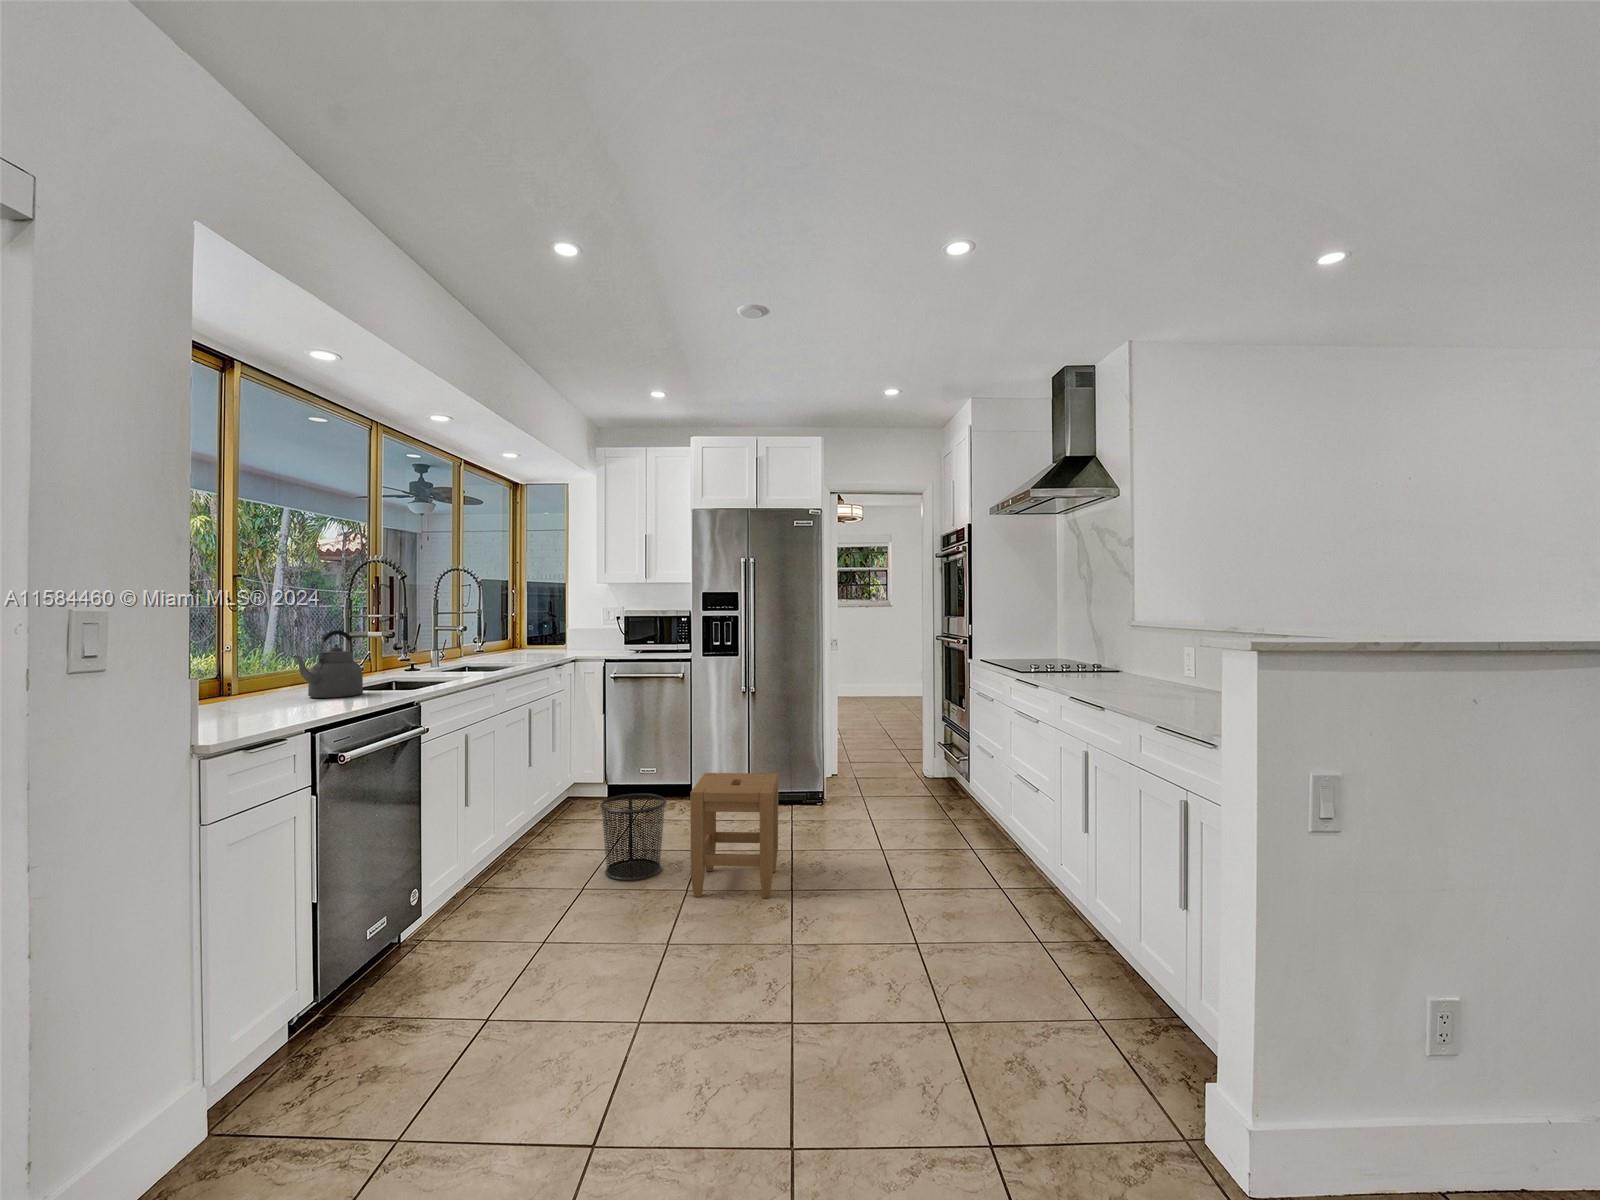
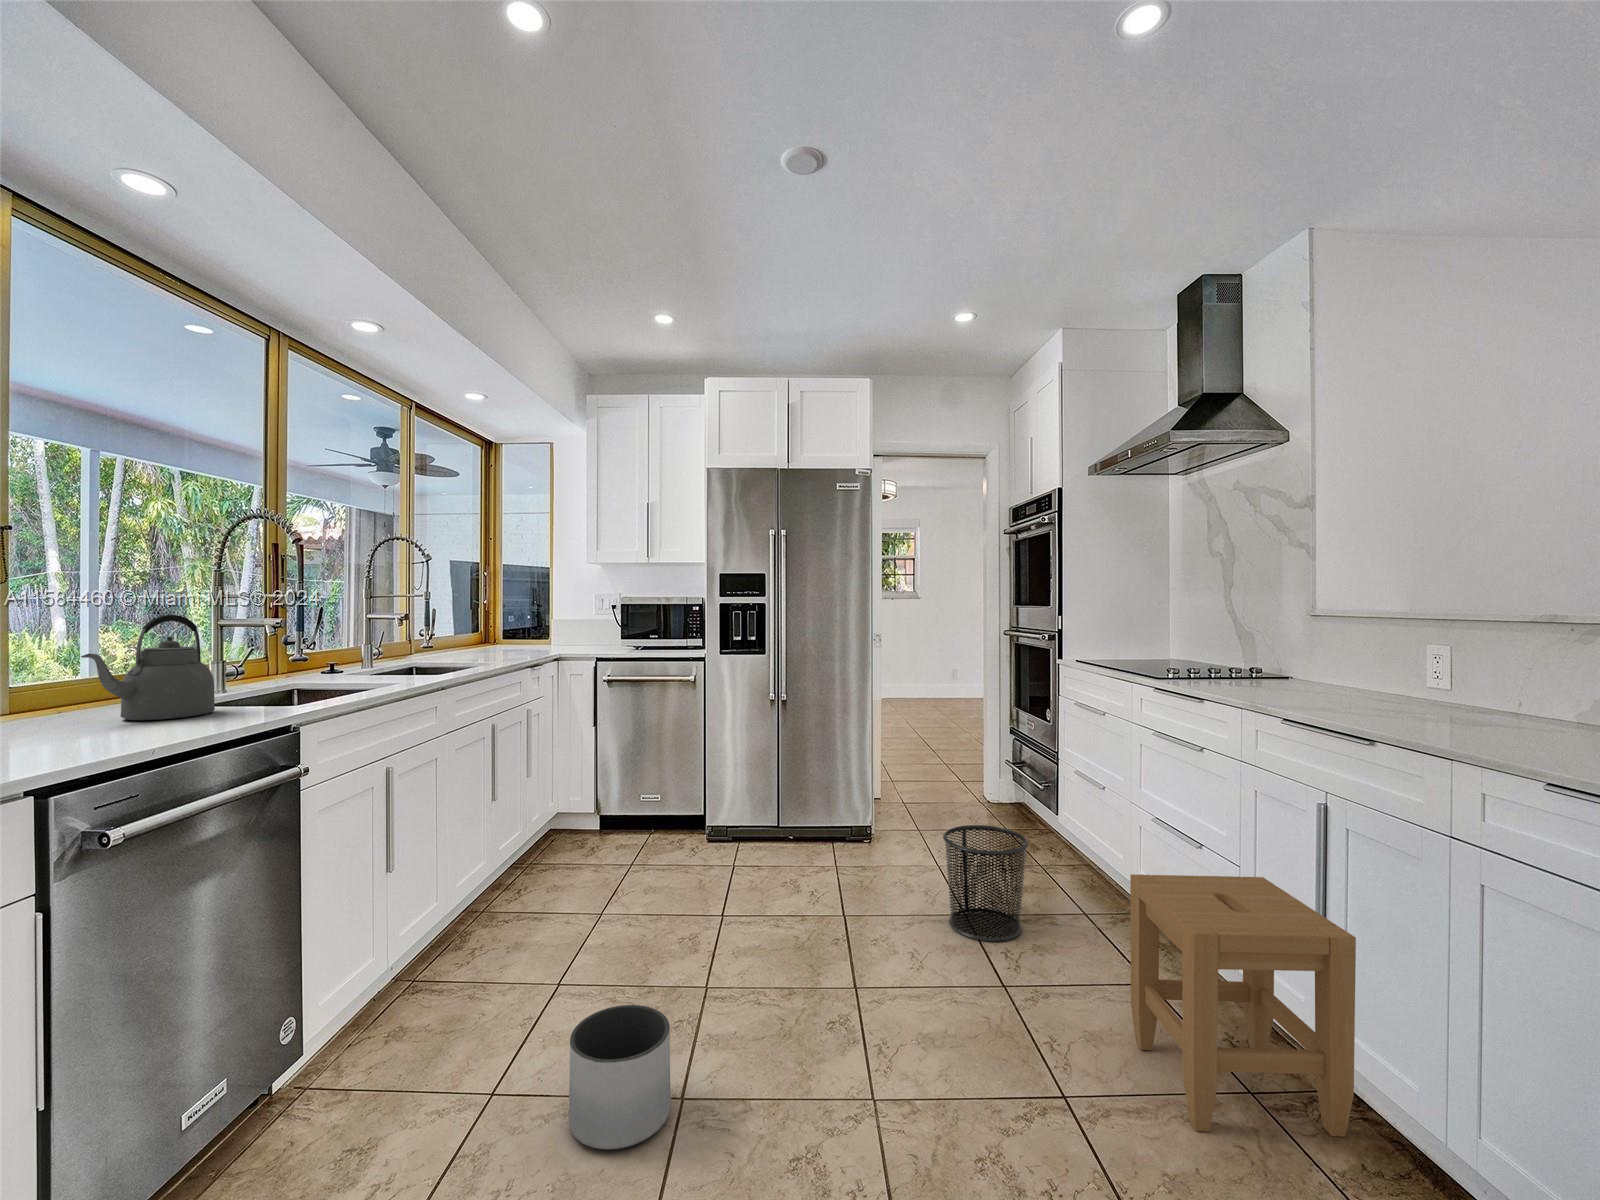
stool: present [690,773,778,898] -> present [1130,874,1356,1137]
waste bin: present [600,793,666,881] -> present [943,825,1028,942]
planter: none [596,884,661,965] -> present [569,1005,671,1150]

